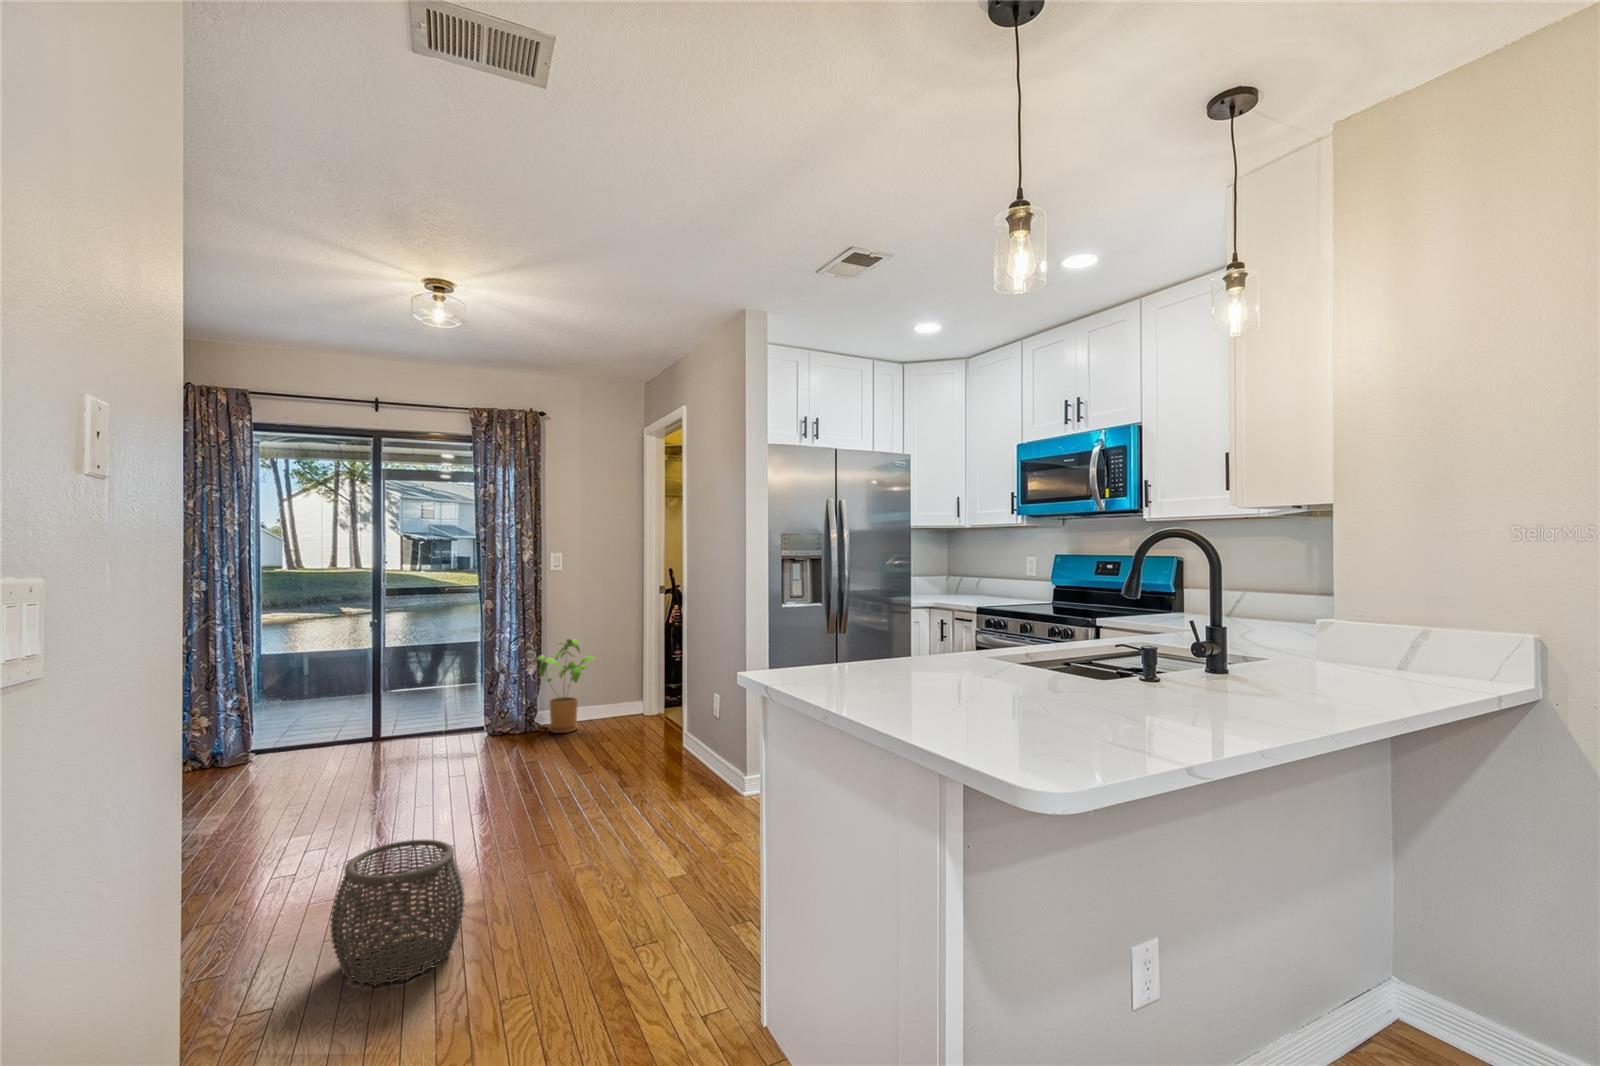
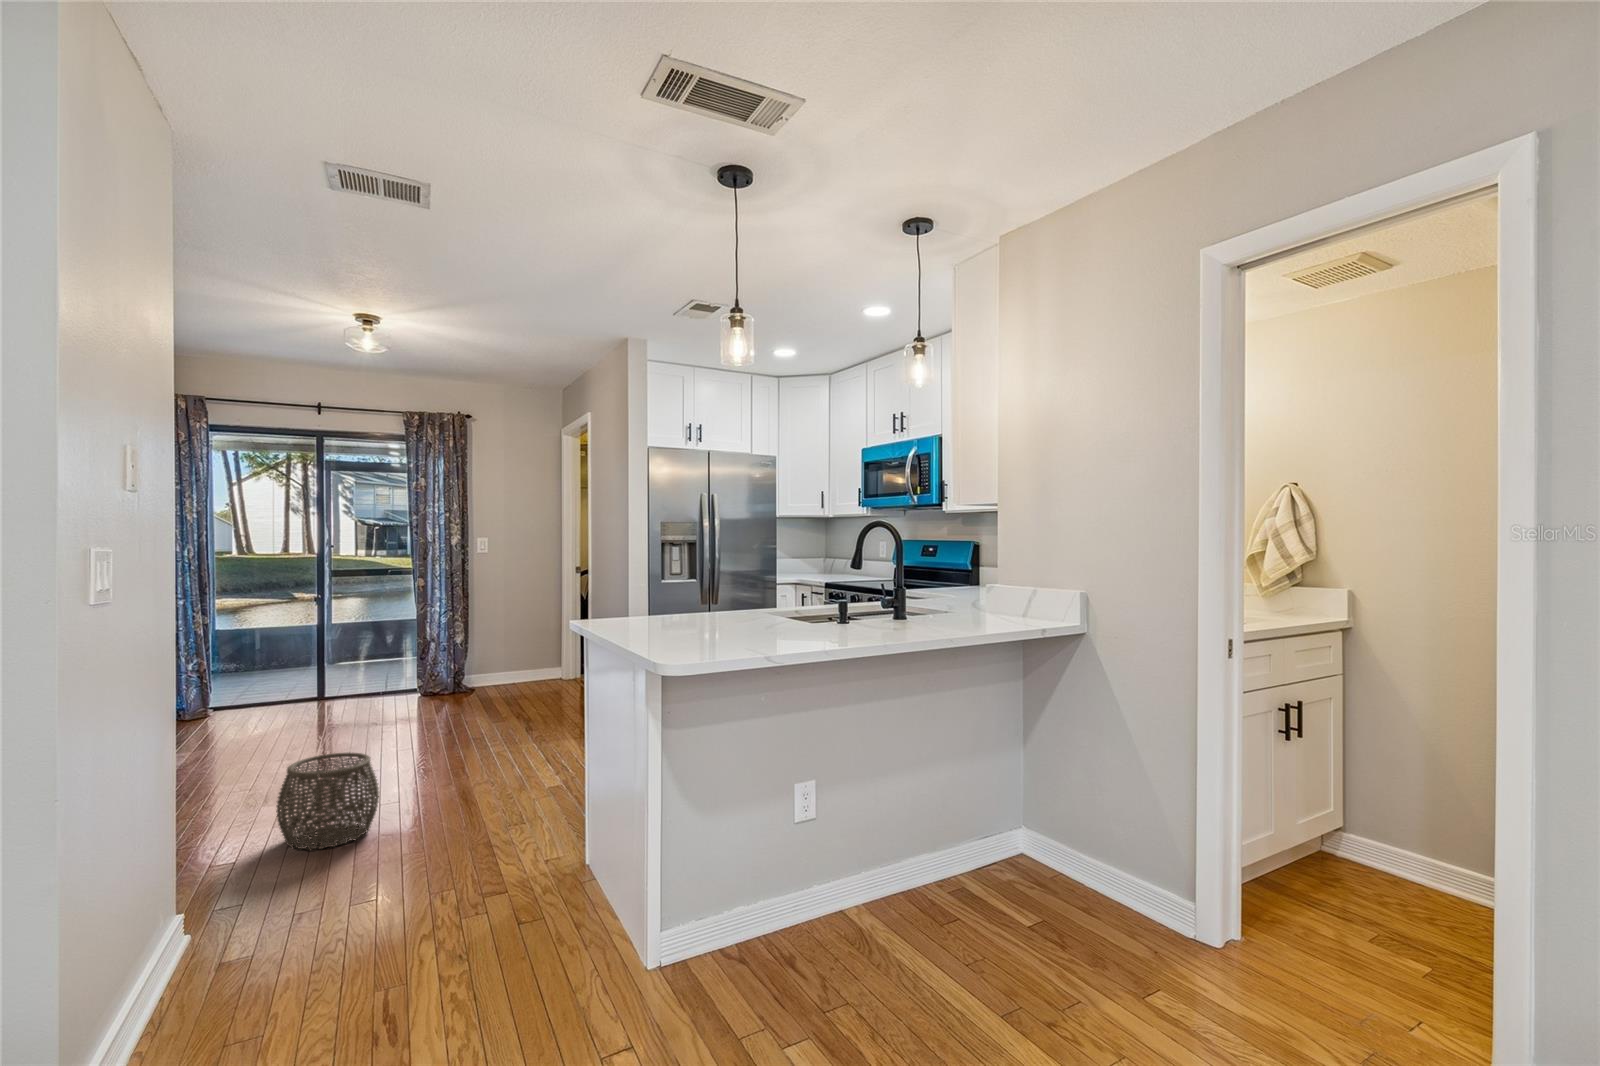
house plant: present [538,639,594,733] -> none [464,613,519,694]

